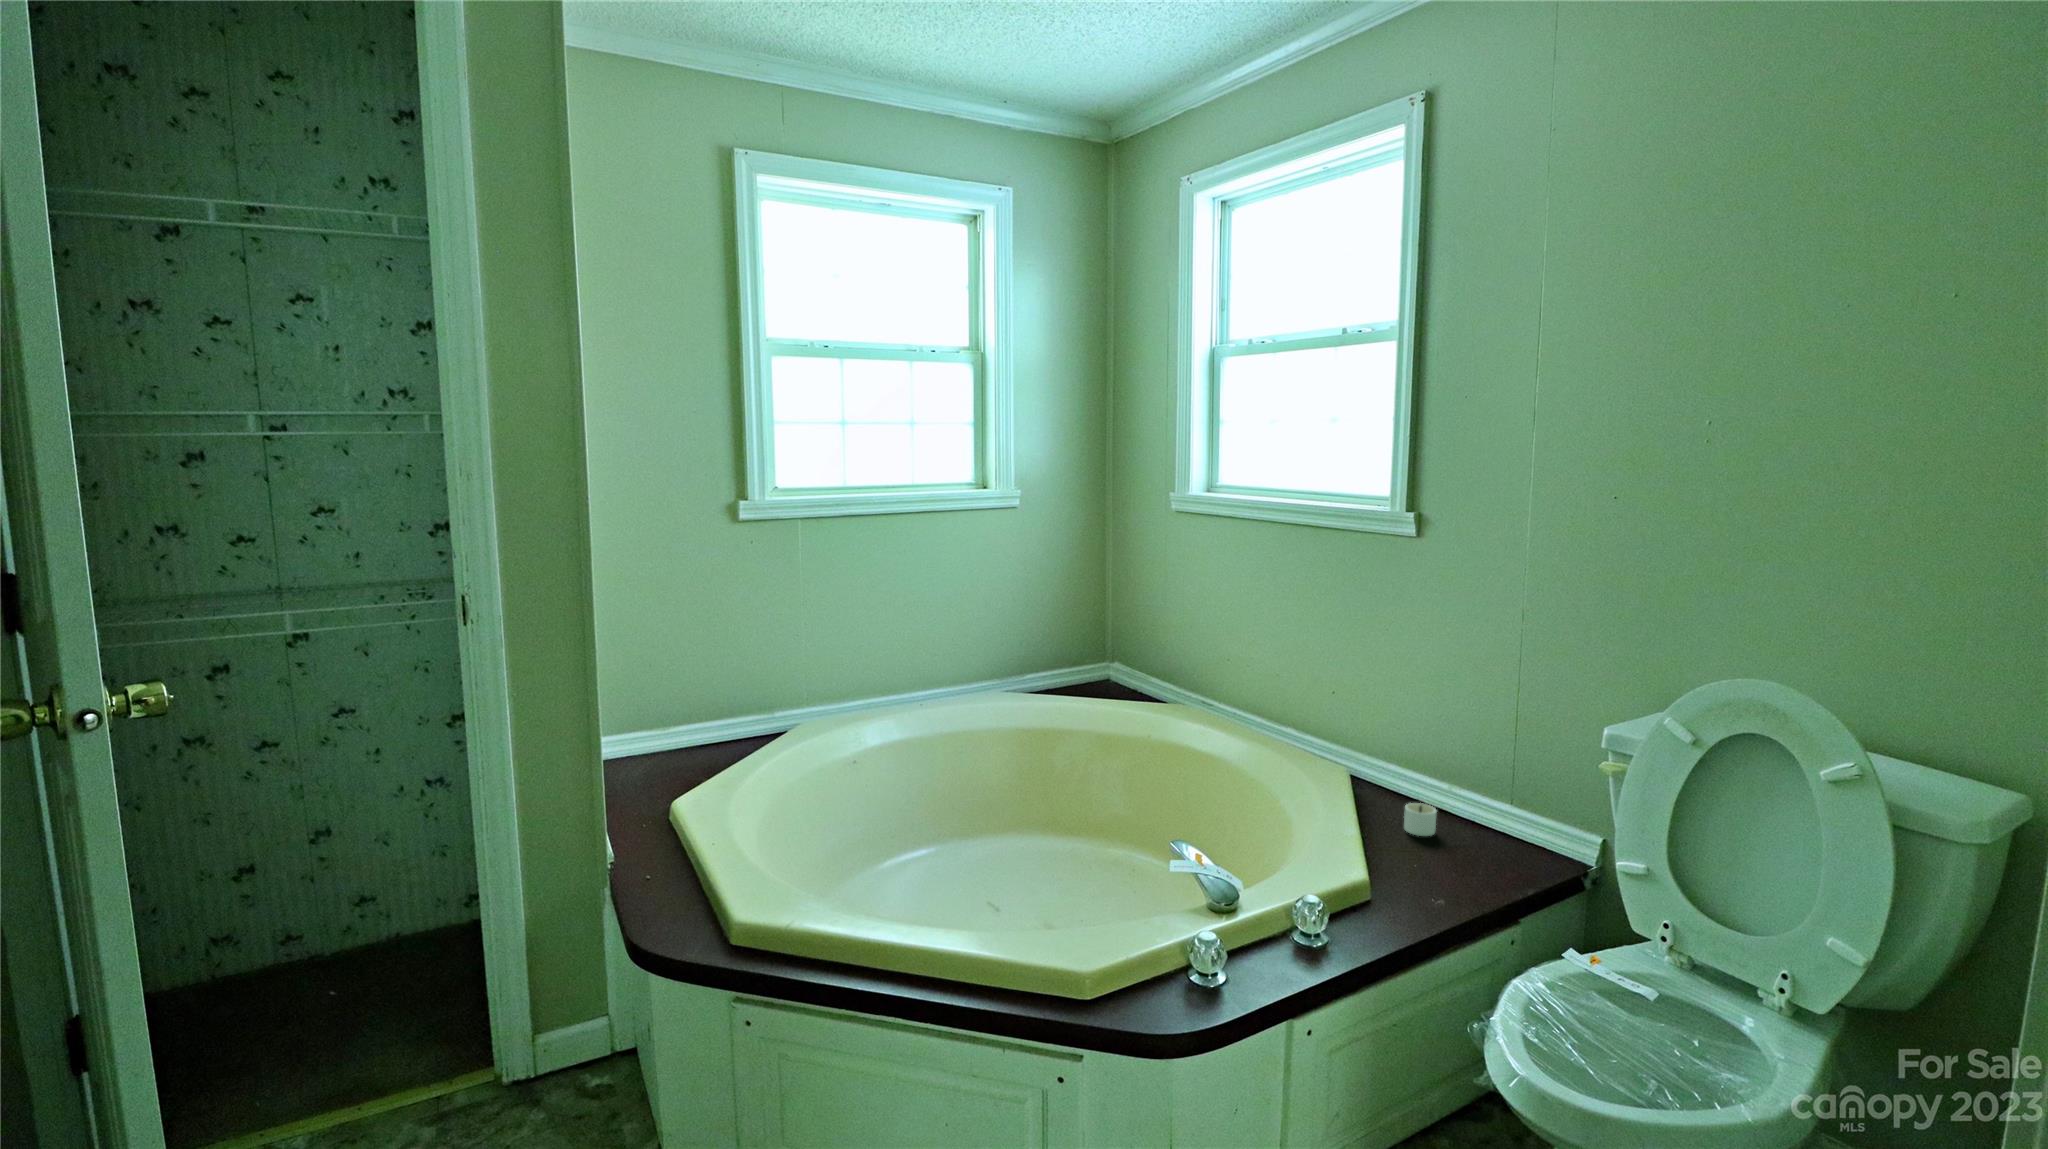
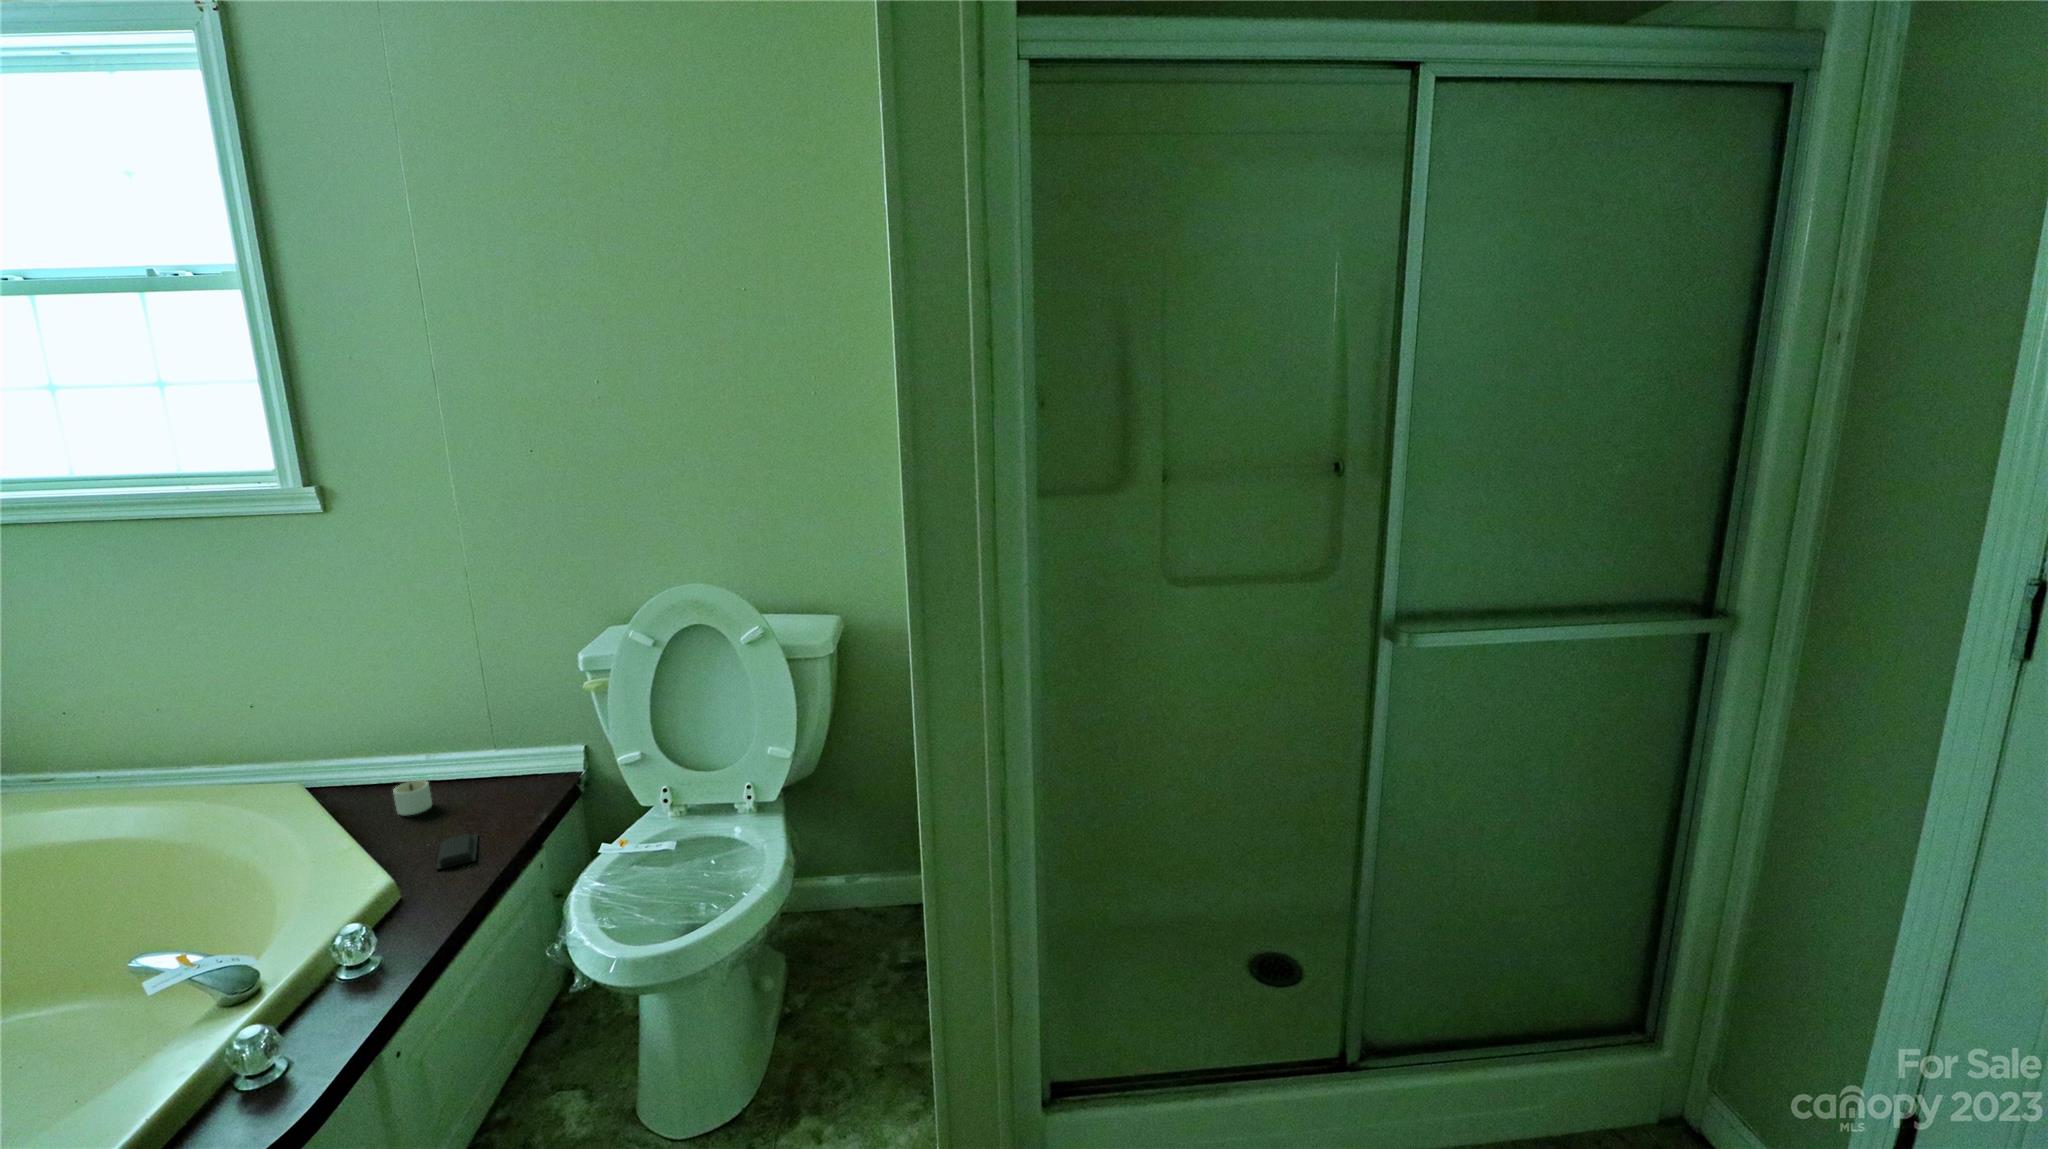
soap bar: none [1407,869,1458,902] -> present [436,834,478,869]

